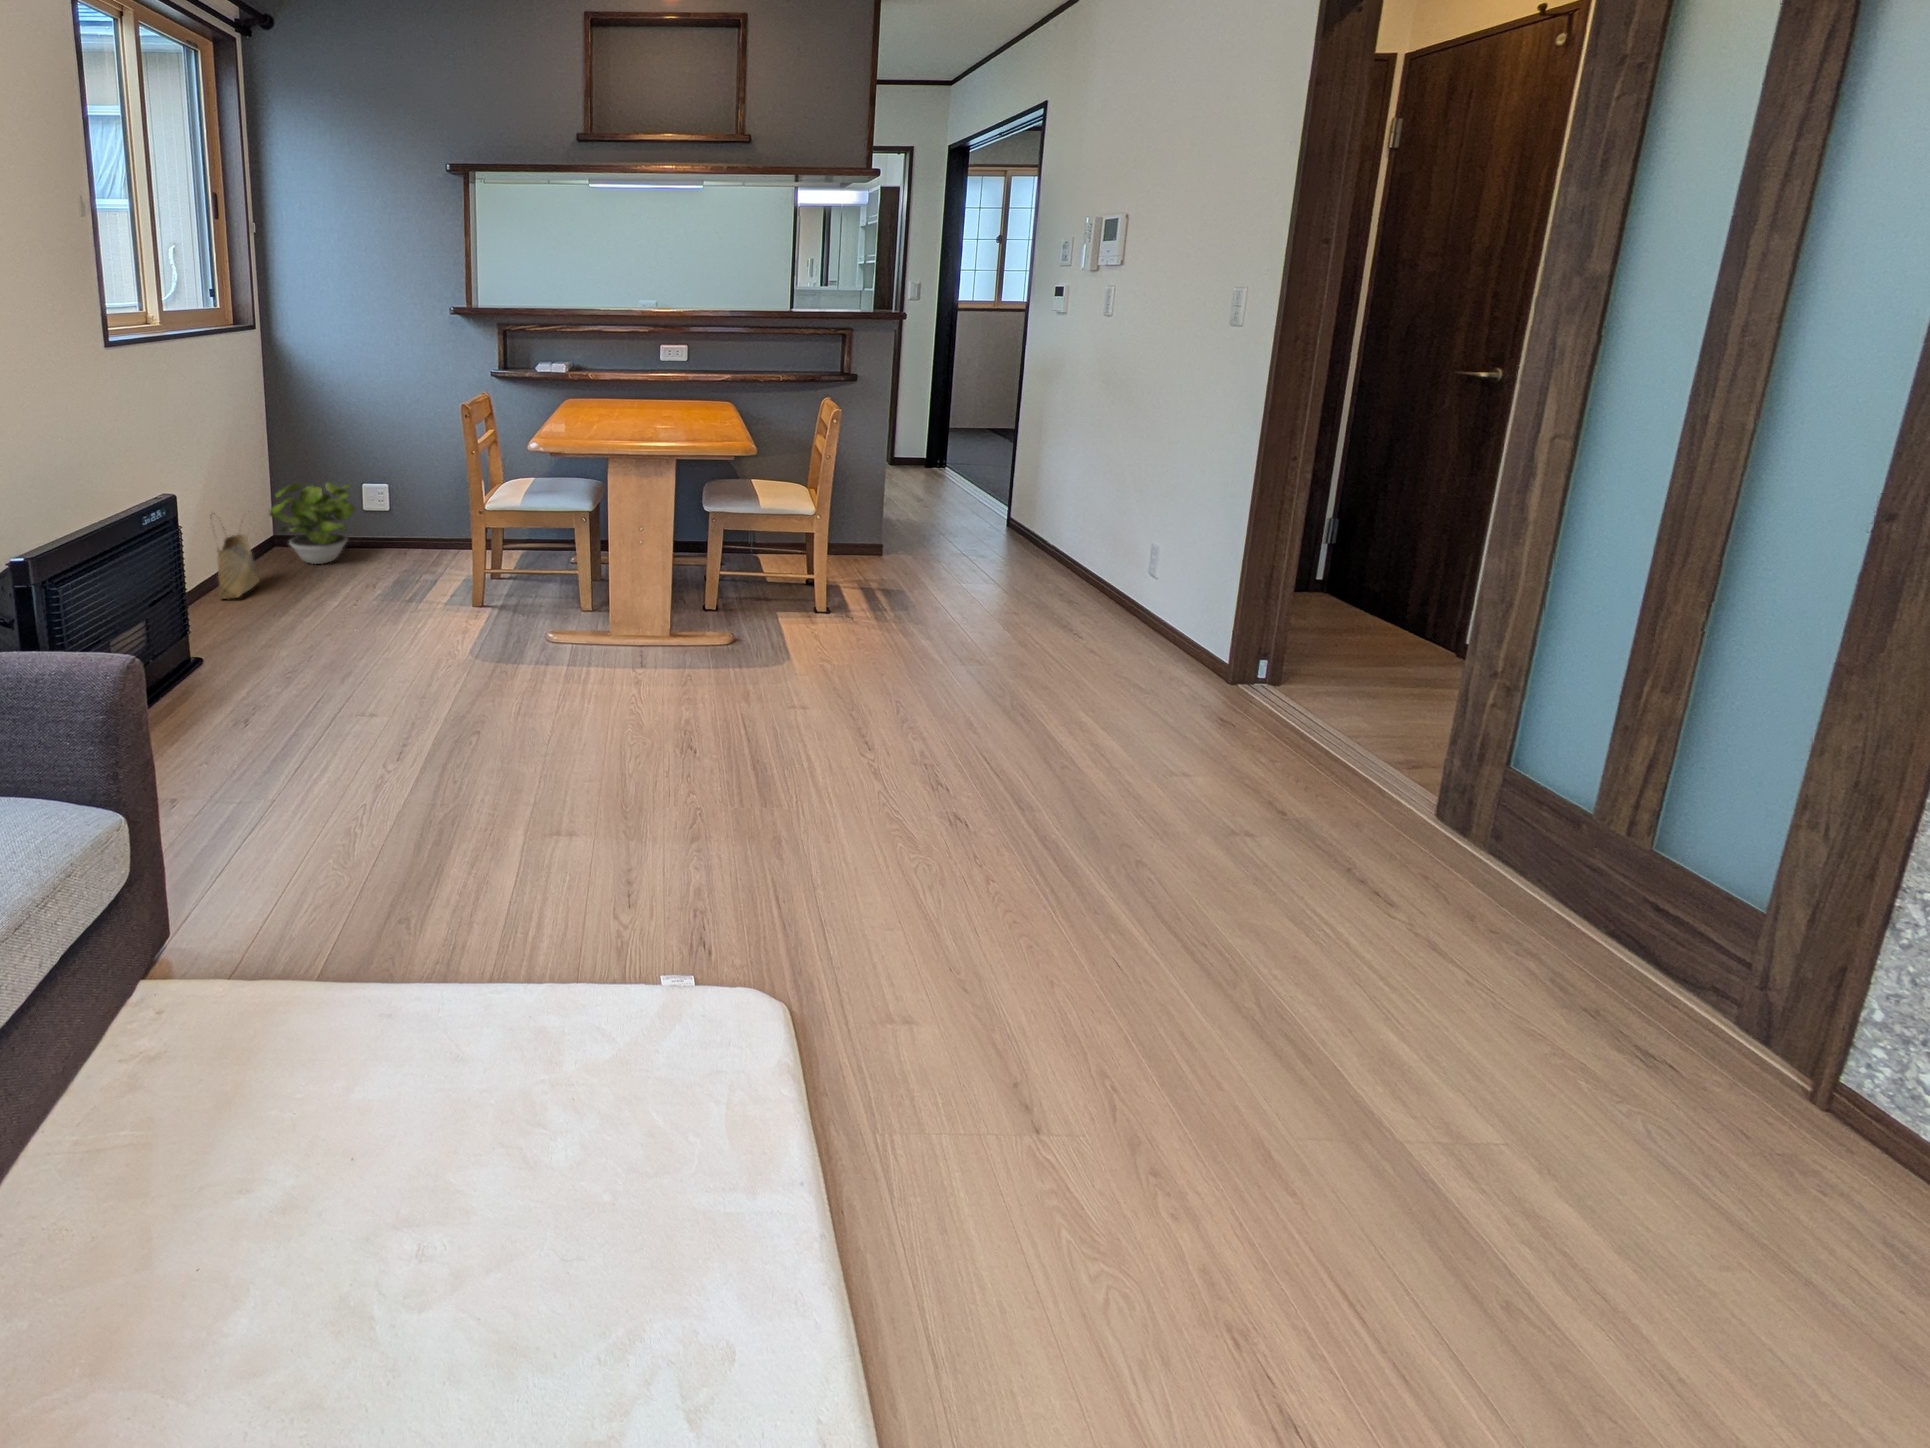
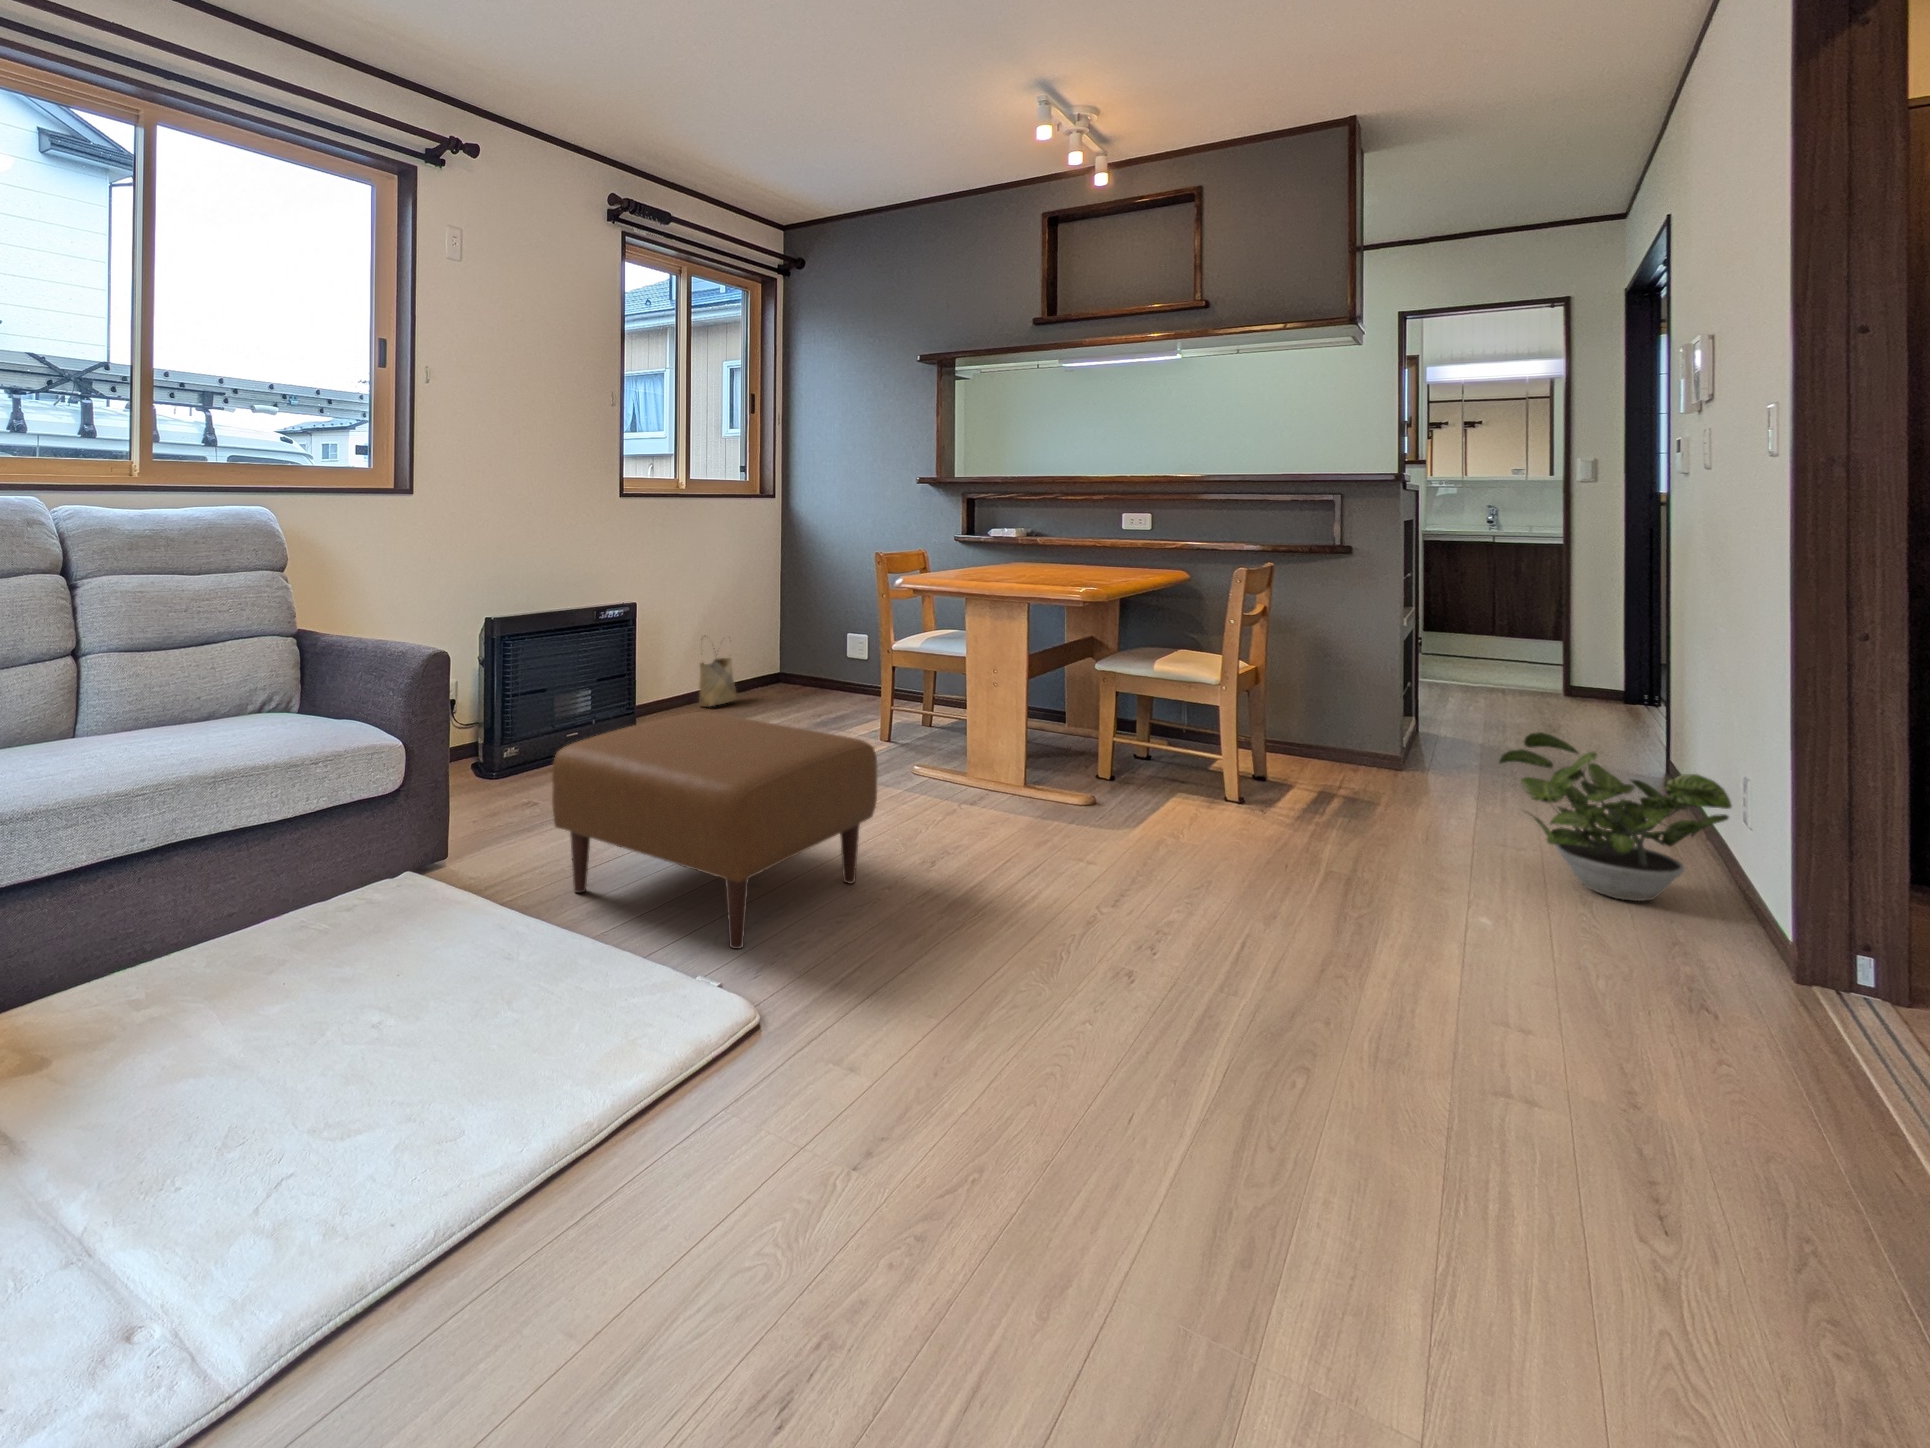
potted plant: present [270,482,354,564] -> present [1499,732,1732,901]
ottoman: none [368,649,694,922] -> present [552,712,877,949]

